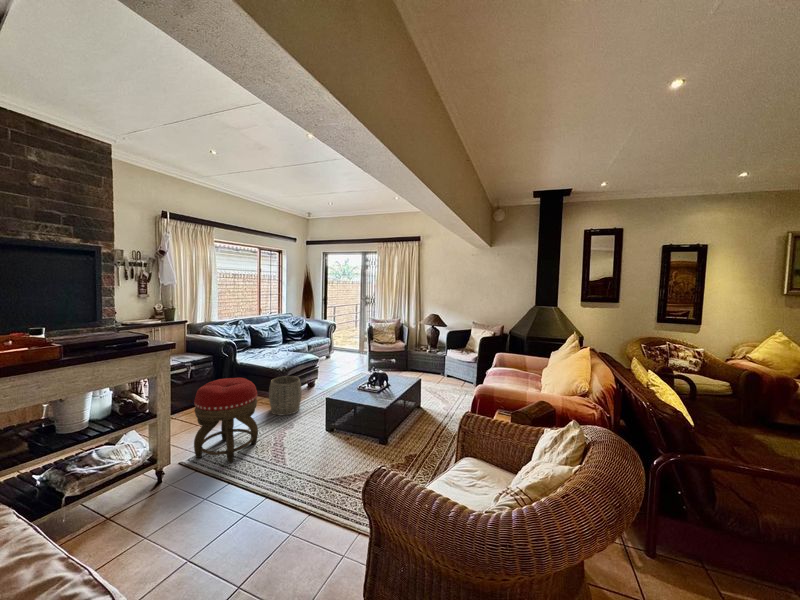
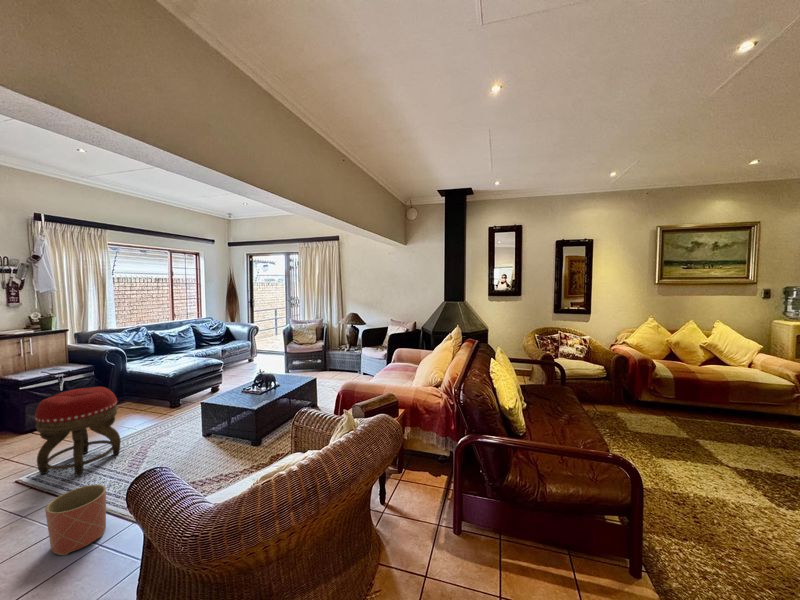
woven basket: present [269,376,302,416] -> none [151,383,190,424]
planter: none [243,475,287,542] -> present [45,485,106,555]

